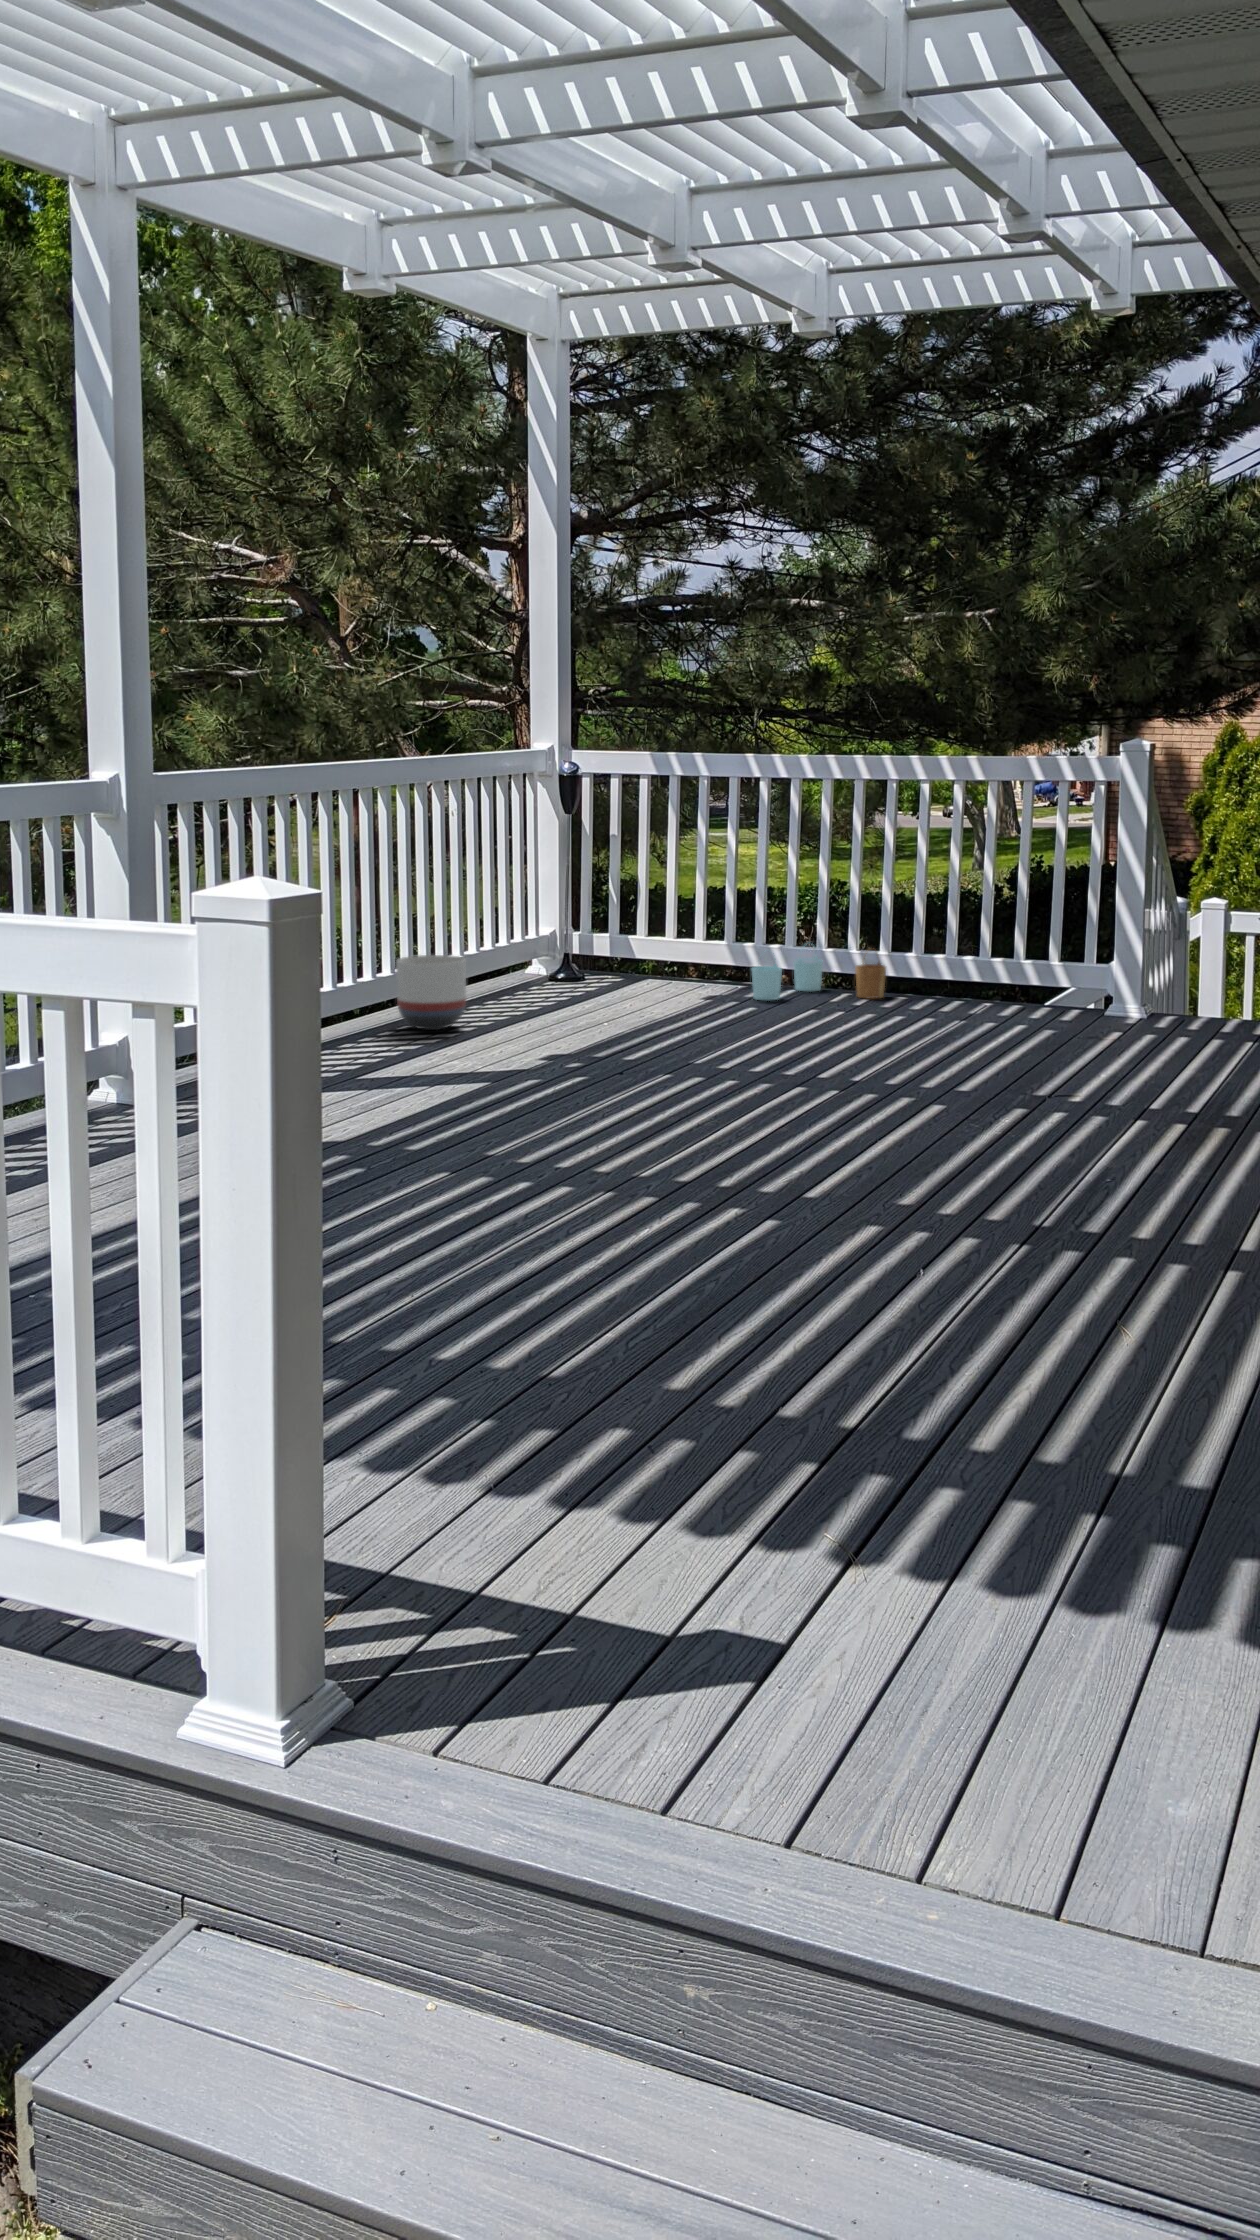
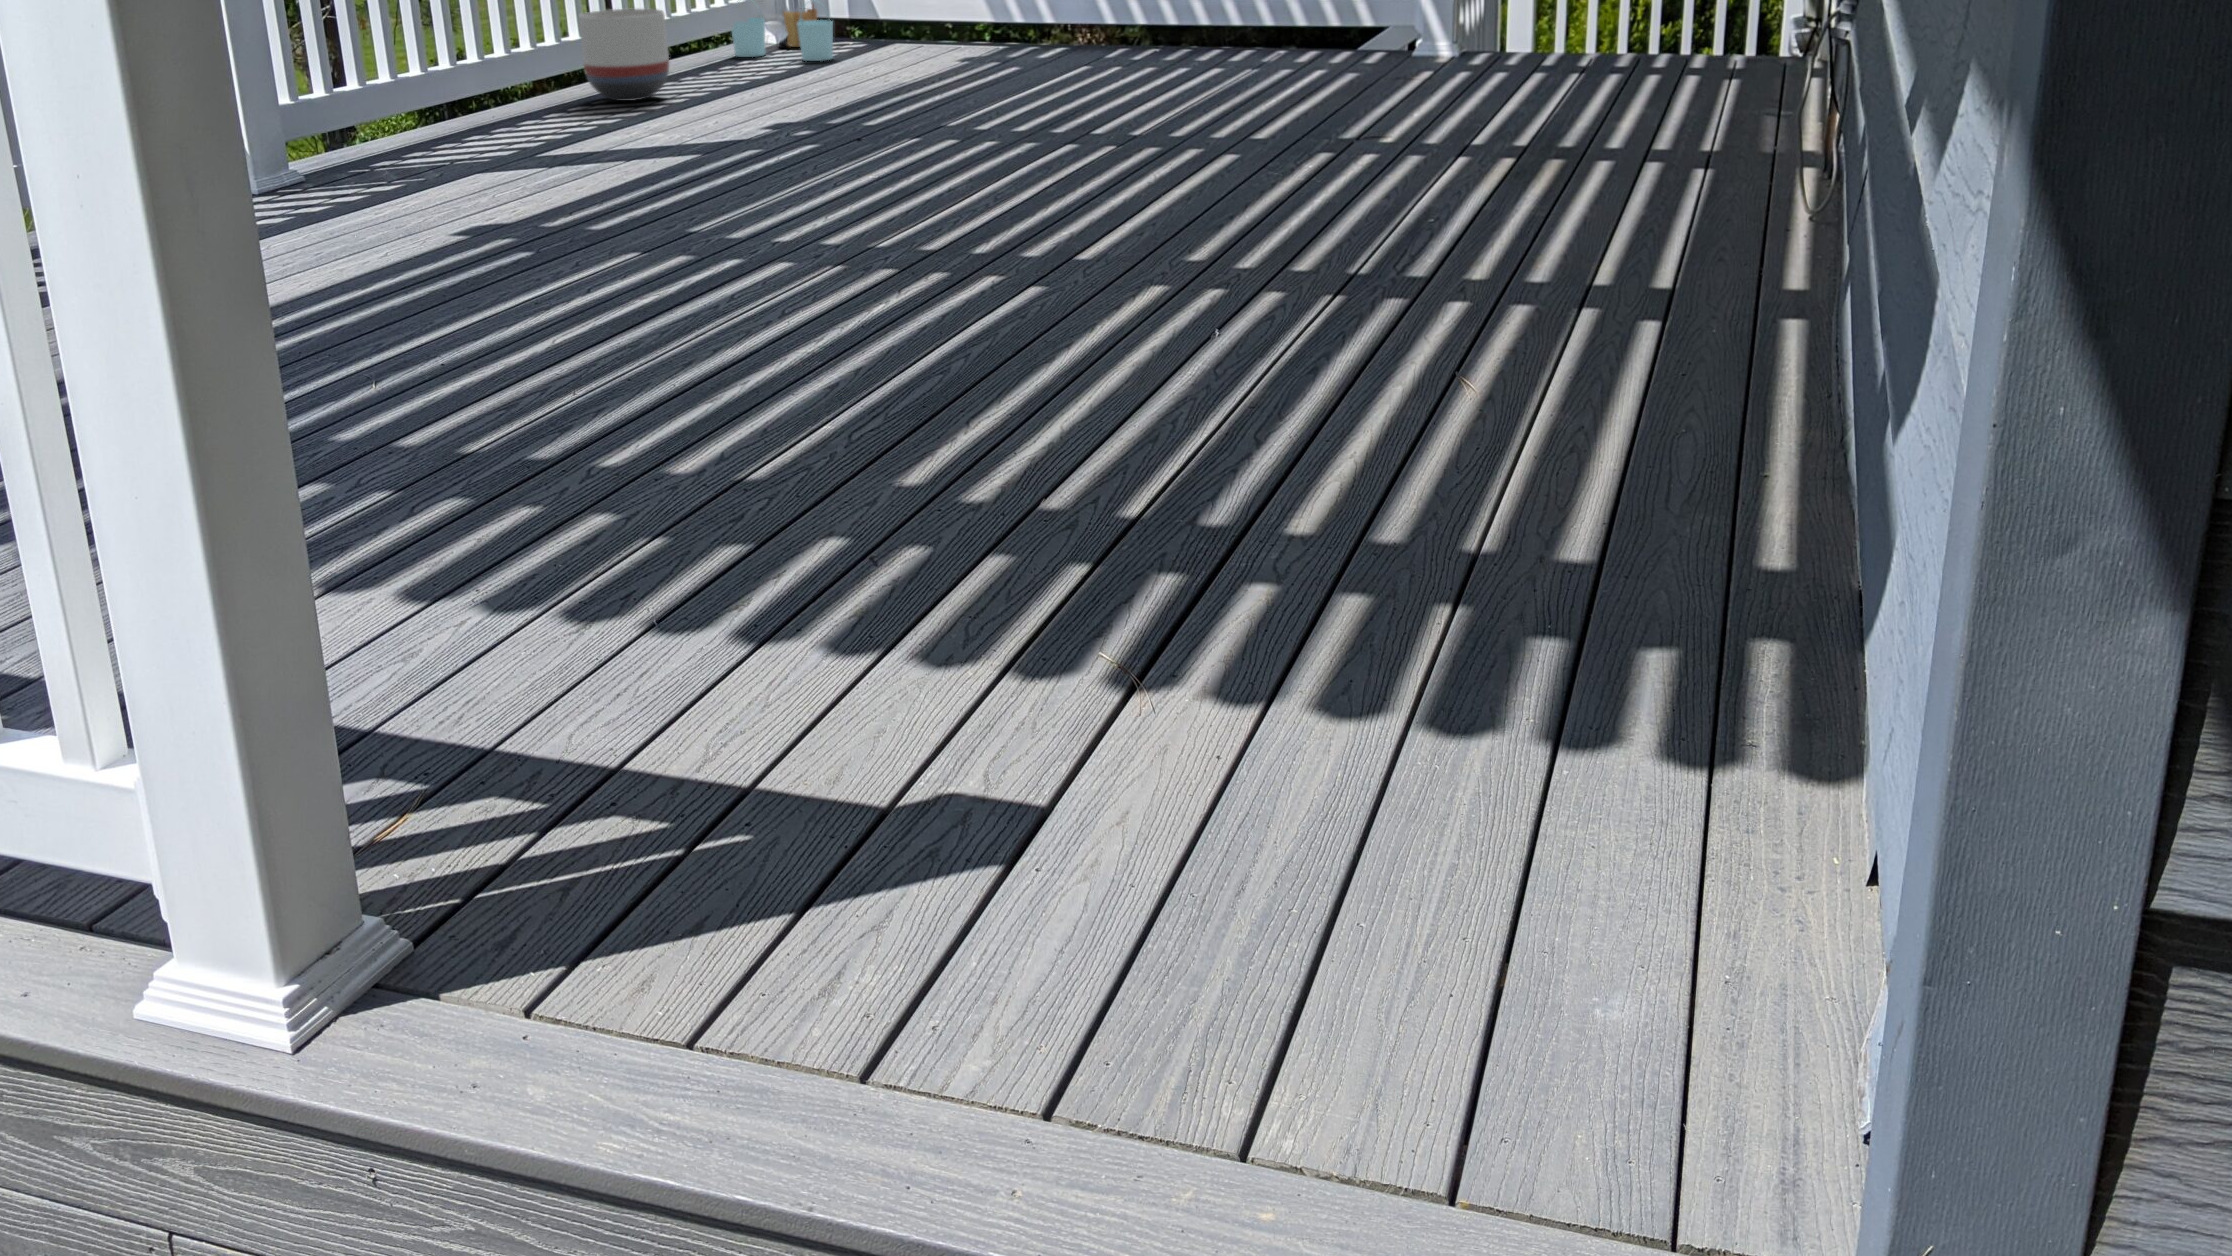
bucket: present [751,946,886,1000] -> present [732,1,833,61]

